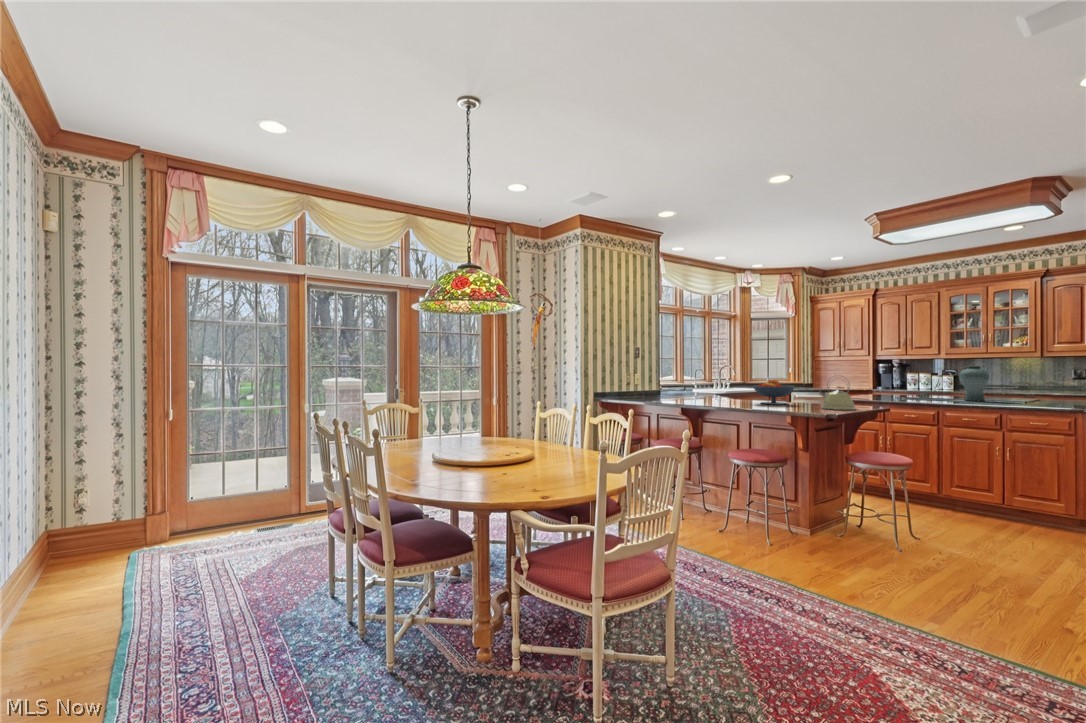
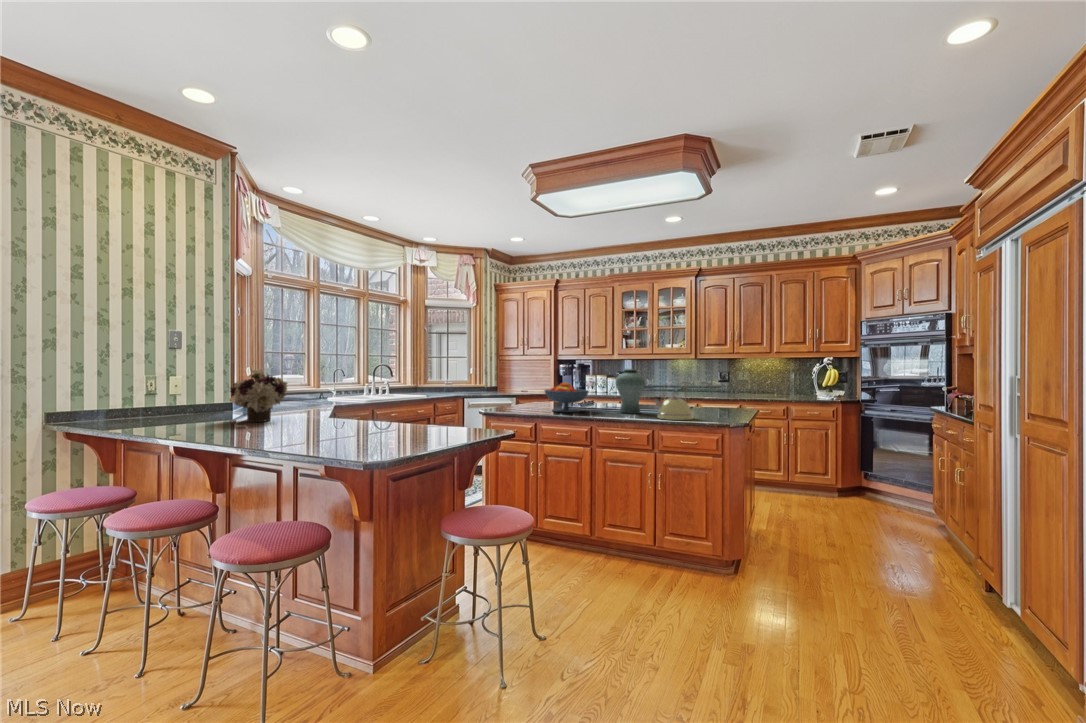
flower arrangement: none [676,367,710,400] -> present [230,369,287,422]
fruit bowl: present [754,380,794,405] -> present [544,382,589,412]
kettle: present [819,387,855,410] -> present [653,379,692,420]

